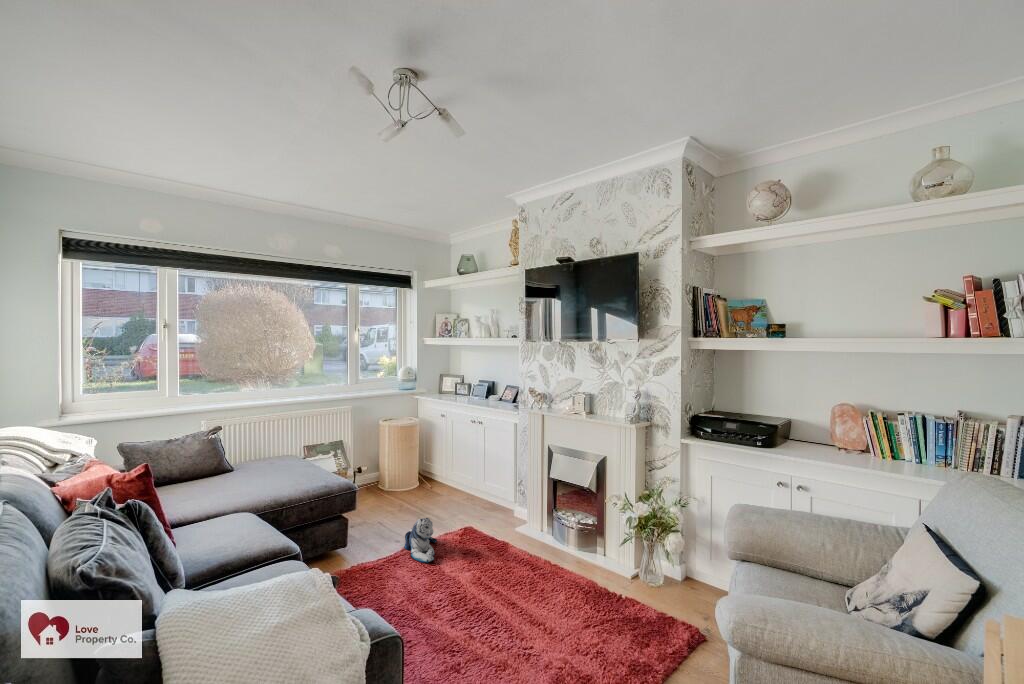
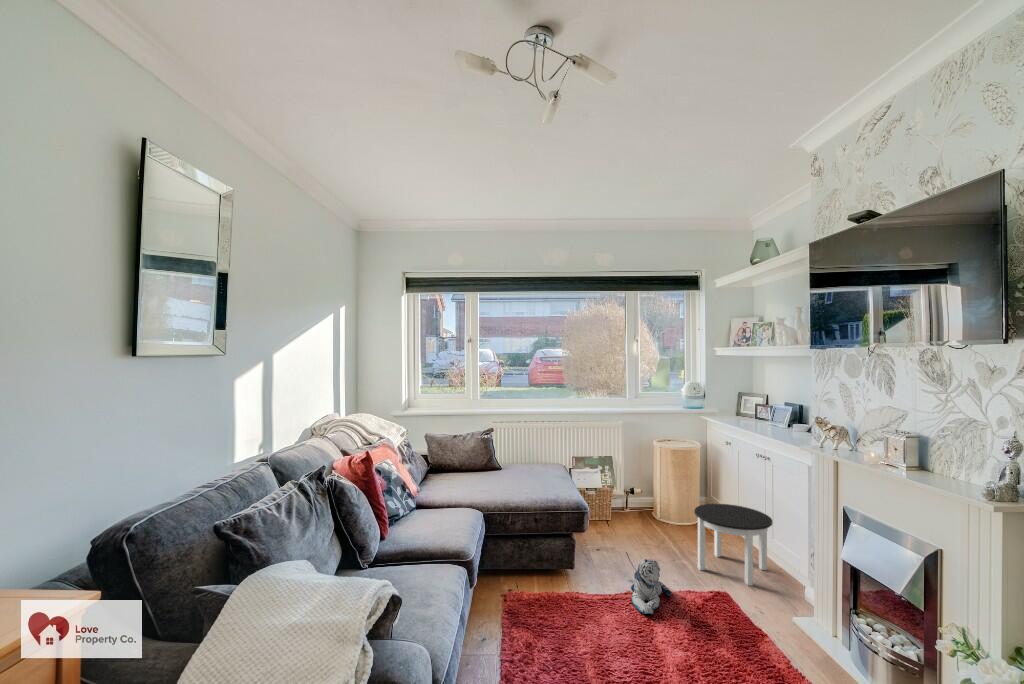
round table: none [434,460,489,517] -> present [694,504,773,586]

